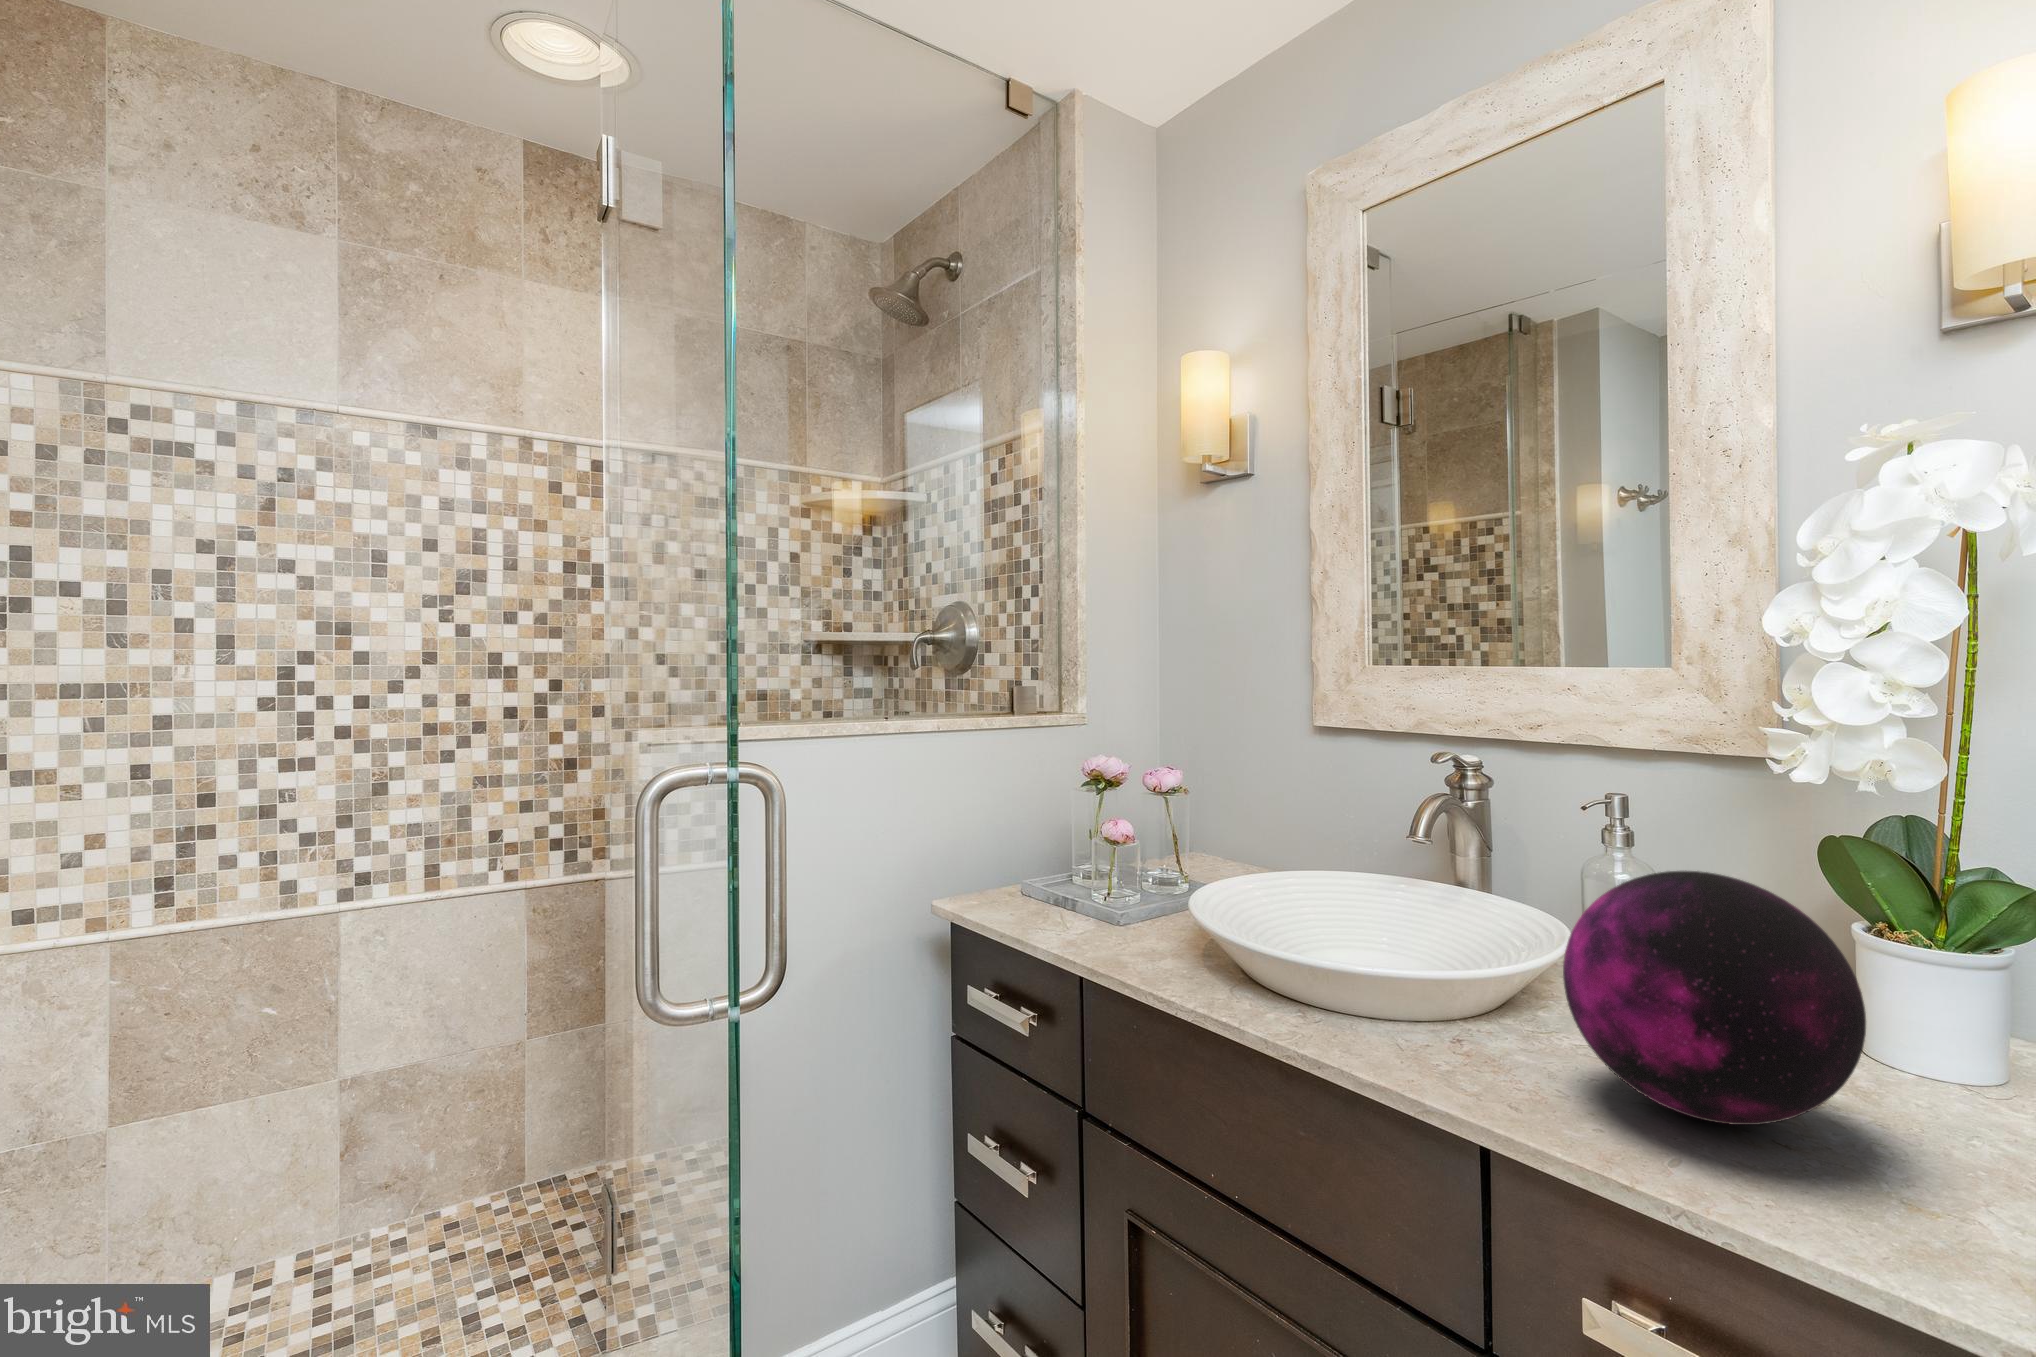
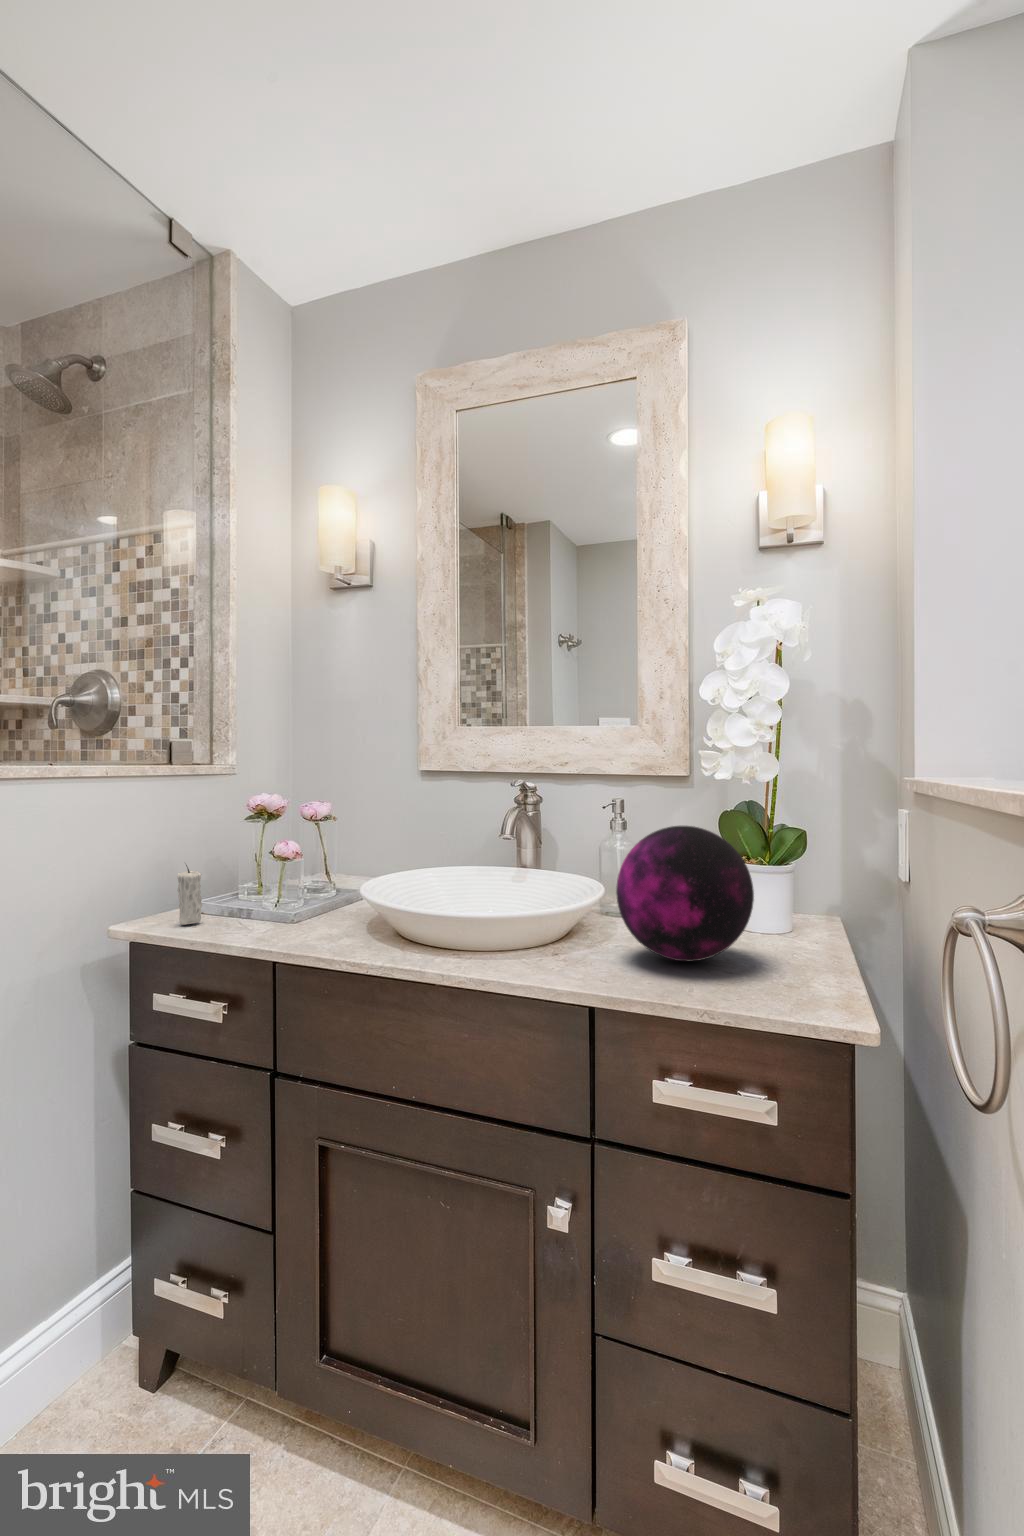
candle: none [1002,829,1028,904] -> present [177,865,202,925]

